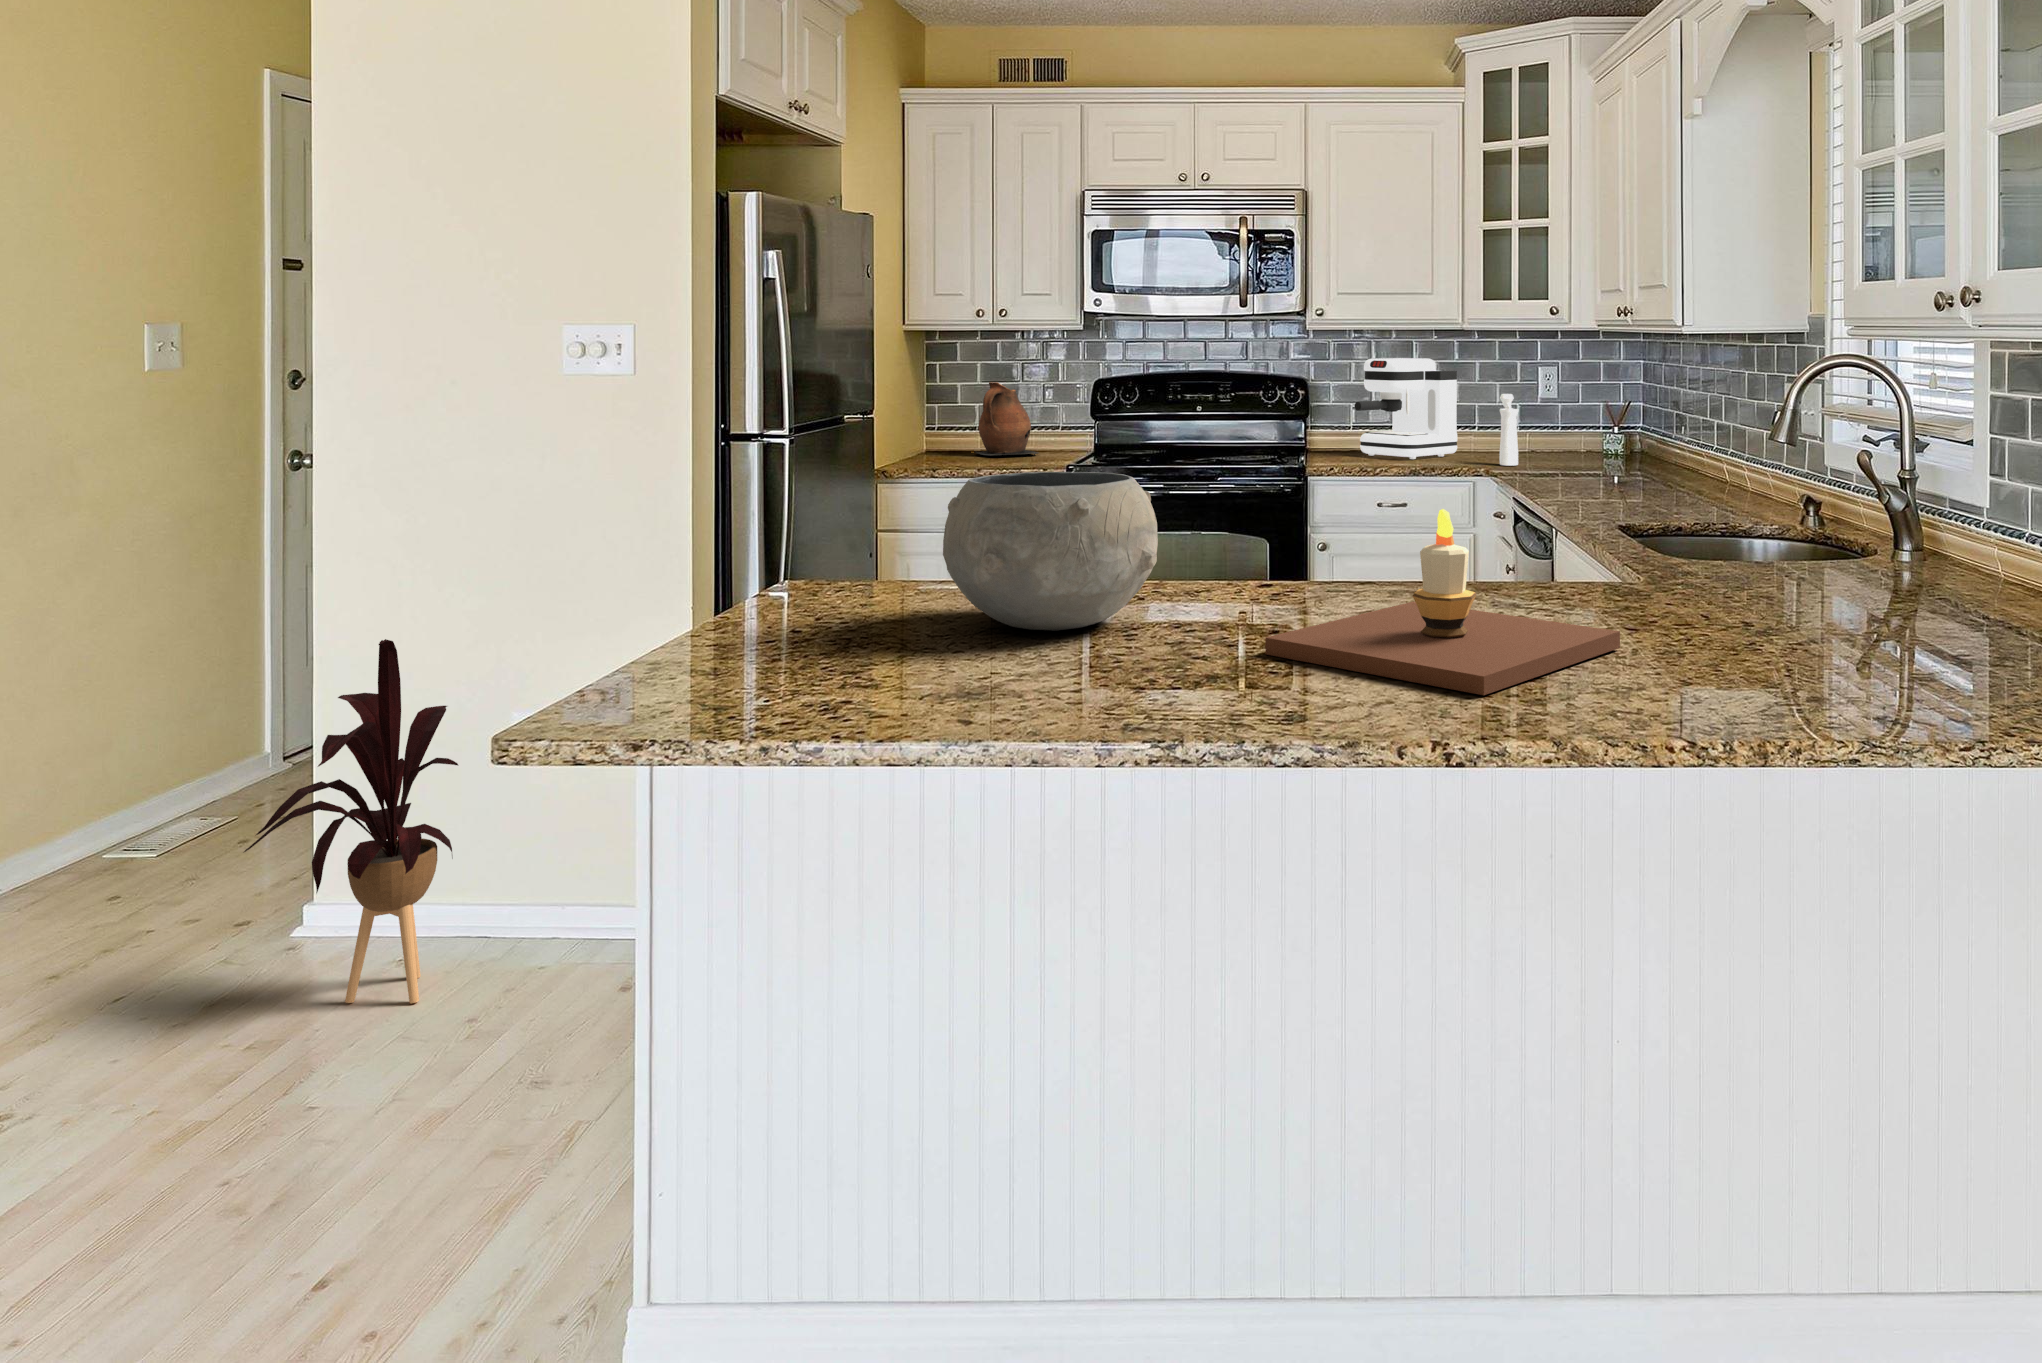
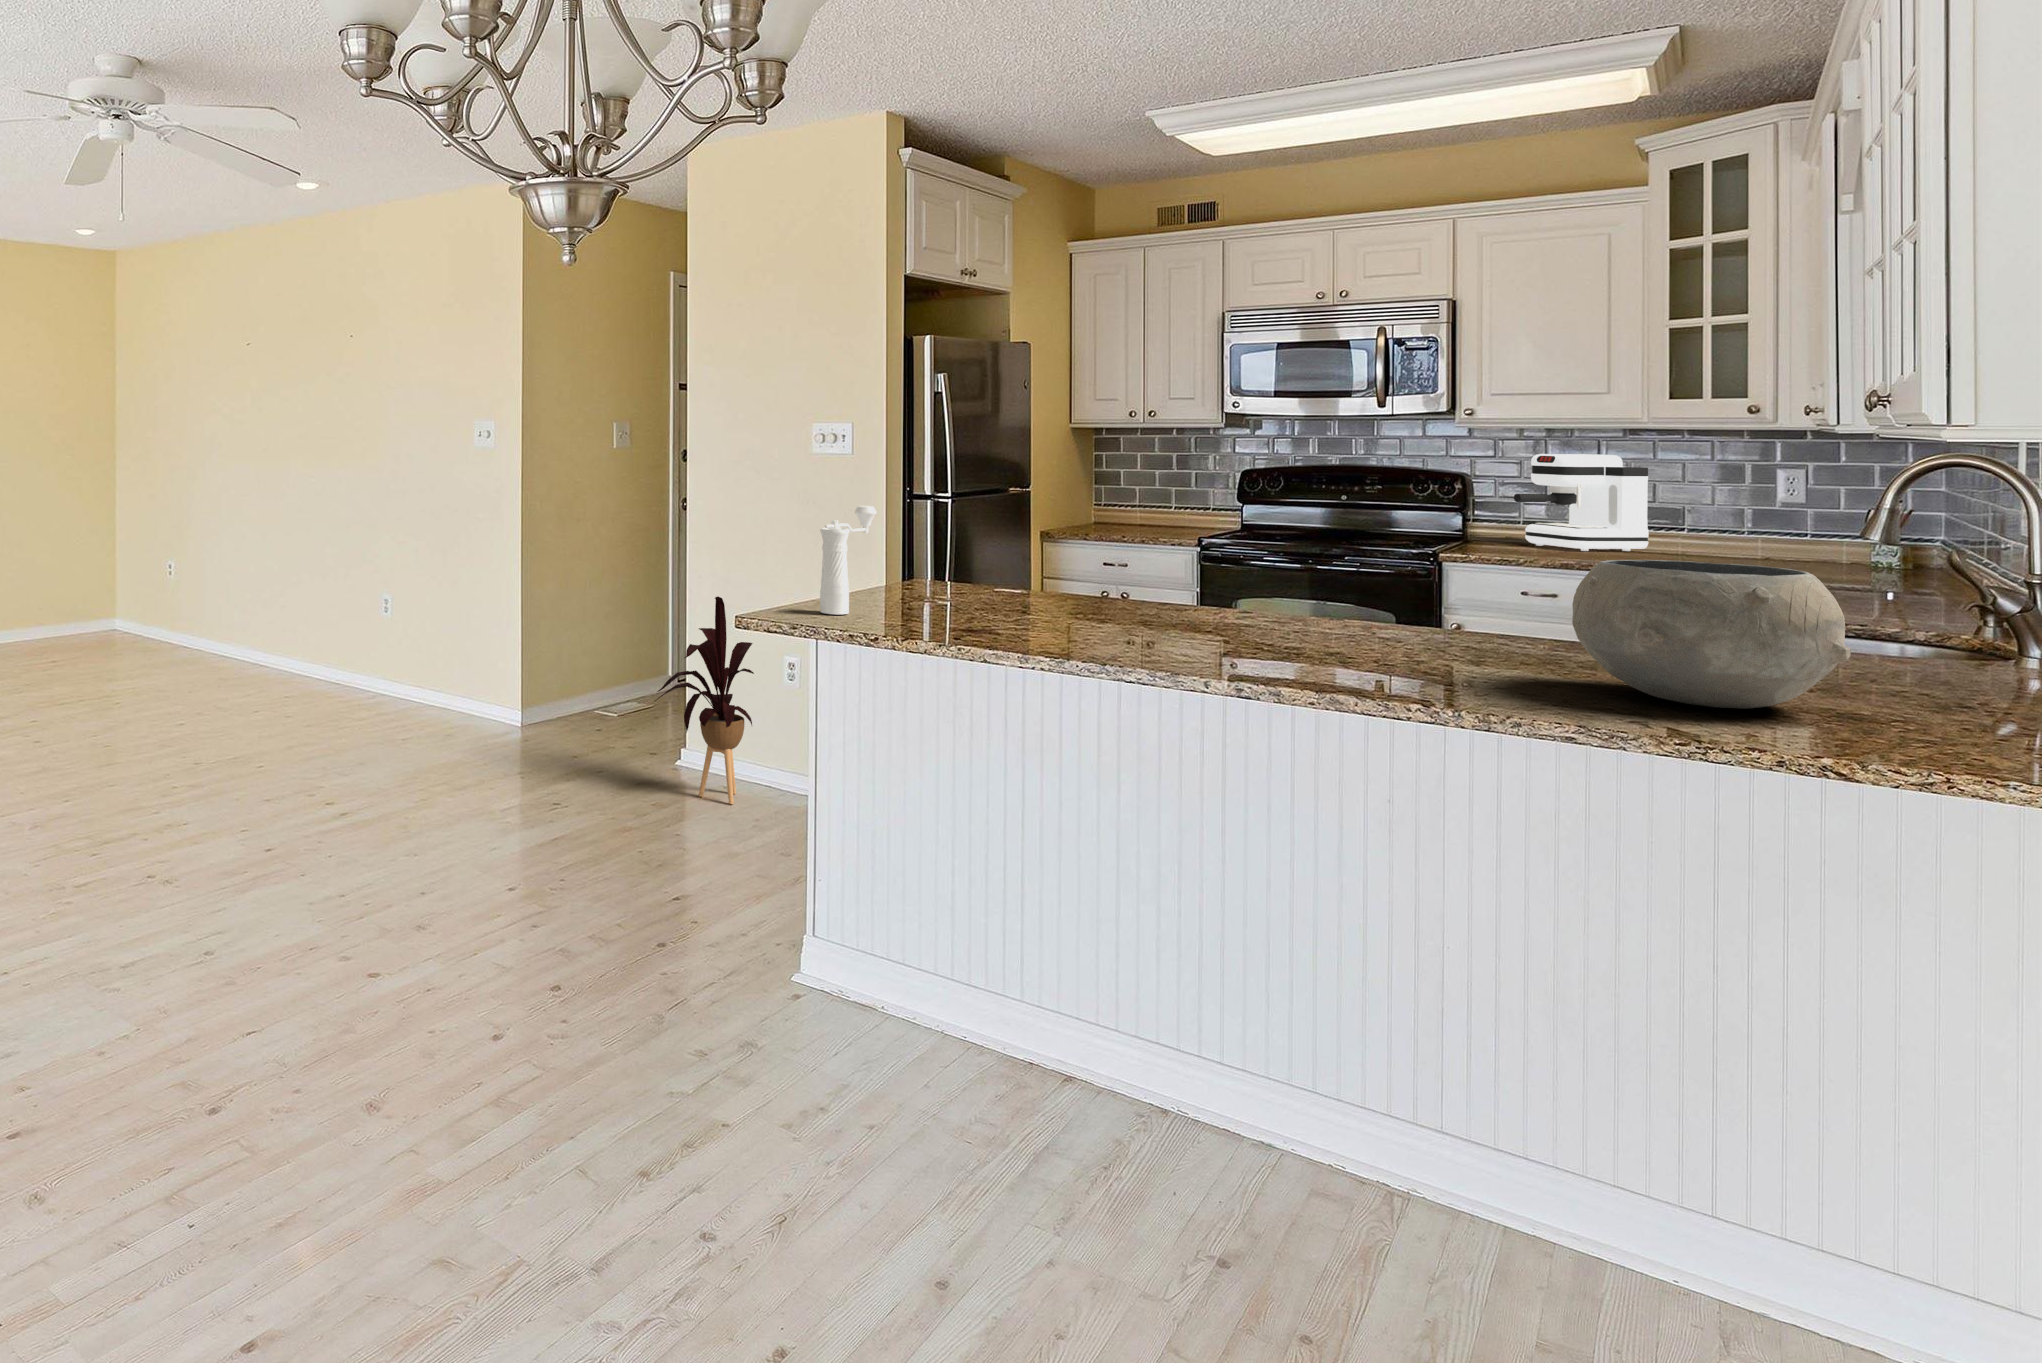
ceramic pitcher: present [976,382,1039,456] -> none [1135,467,1193,527]
pepper mill: present [1500,394,1519,466] -> present [820,506,877,615]
ceramic bowl: present [943,472,1158,631] -> present [1572,560,1851,709]
candle: present [1265,509,1620,695] -> none [1178,550,1478,669]

